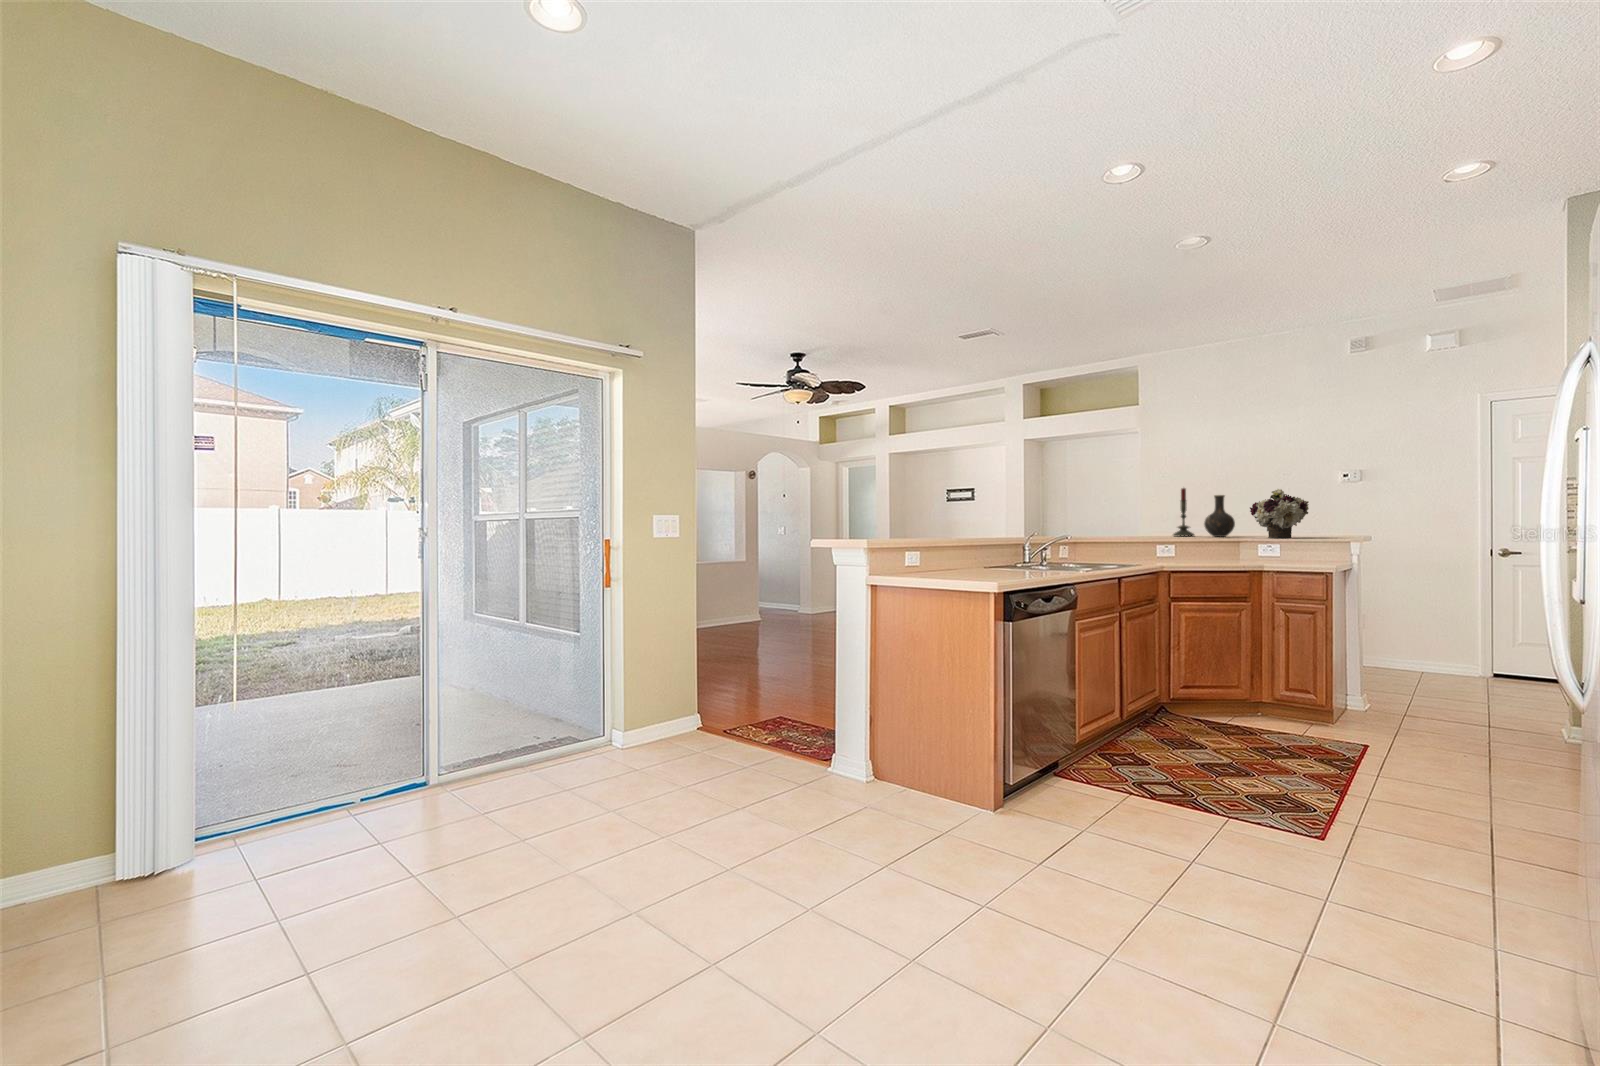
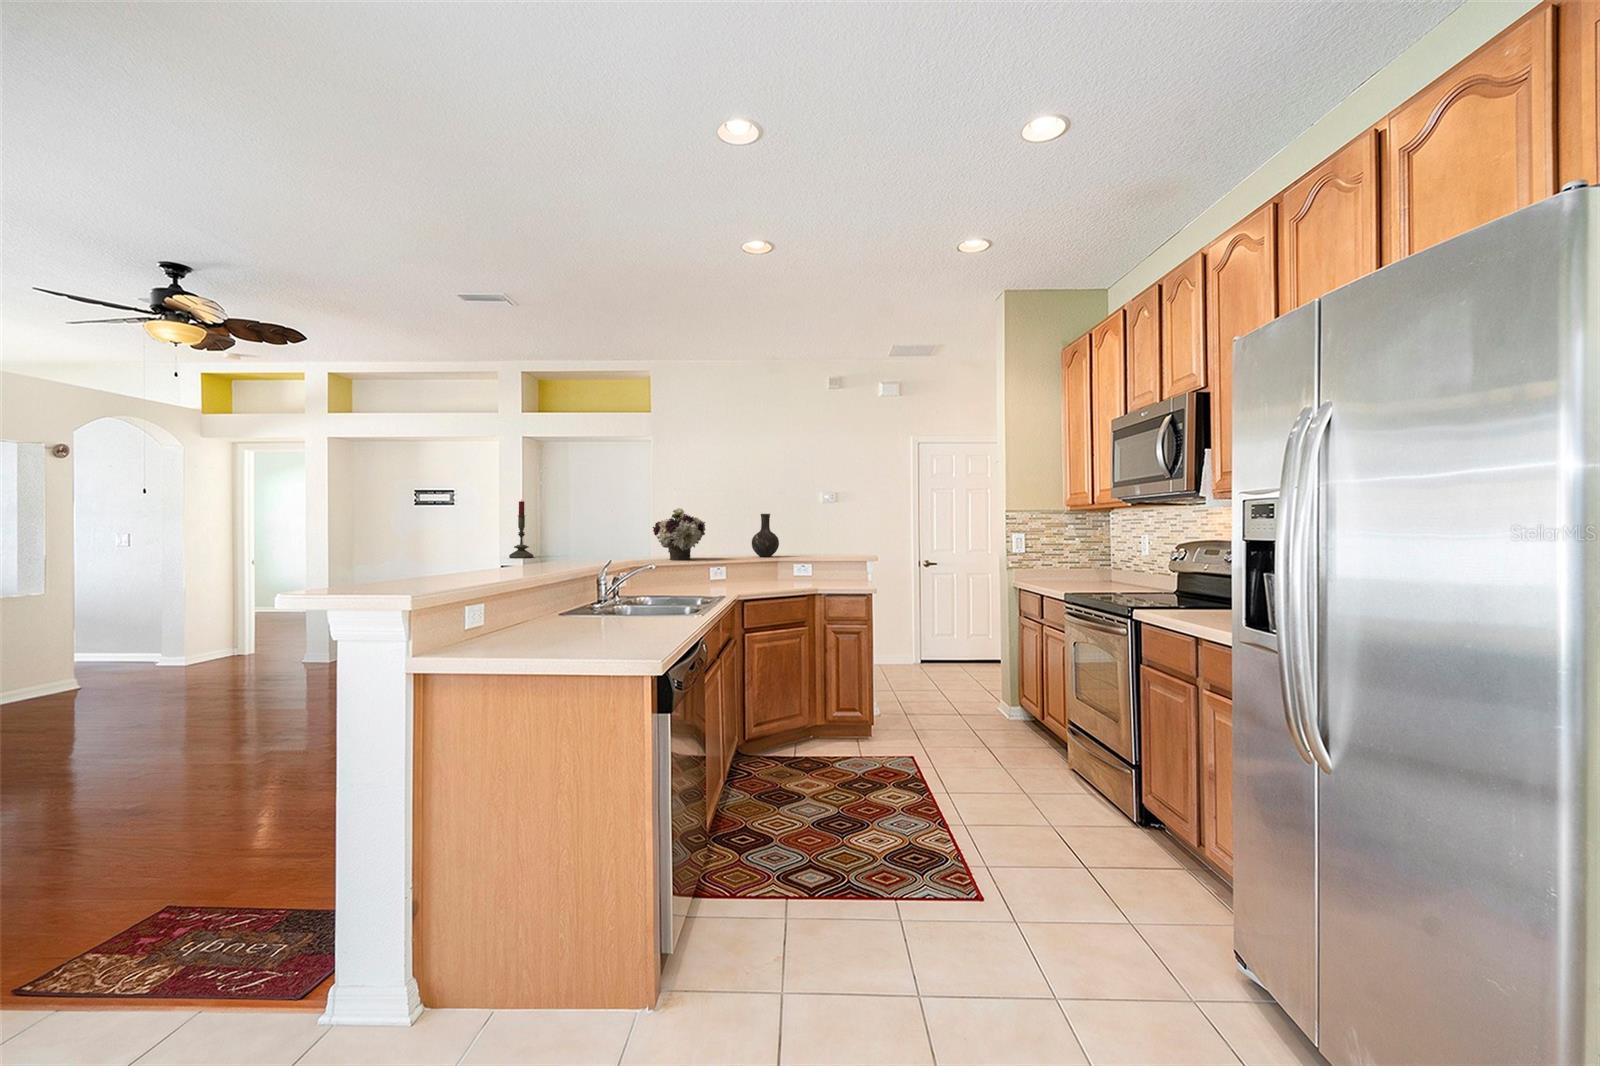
candle: present [1173,488,1194,536] -> present [509,501,533,558]
flower arrangement: present [1250,489,1309,538] -> present [653,508,705,560]

